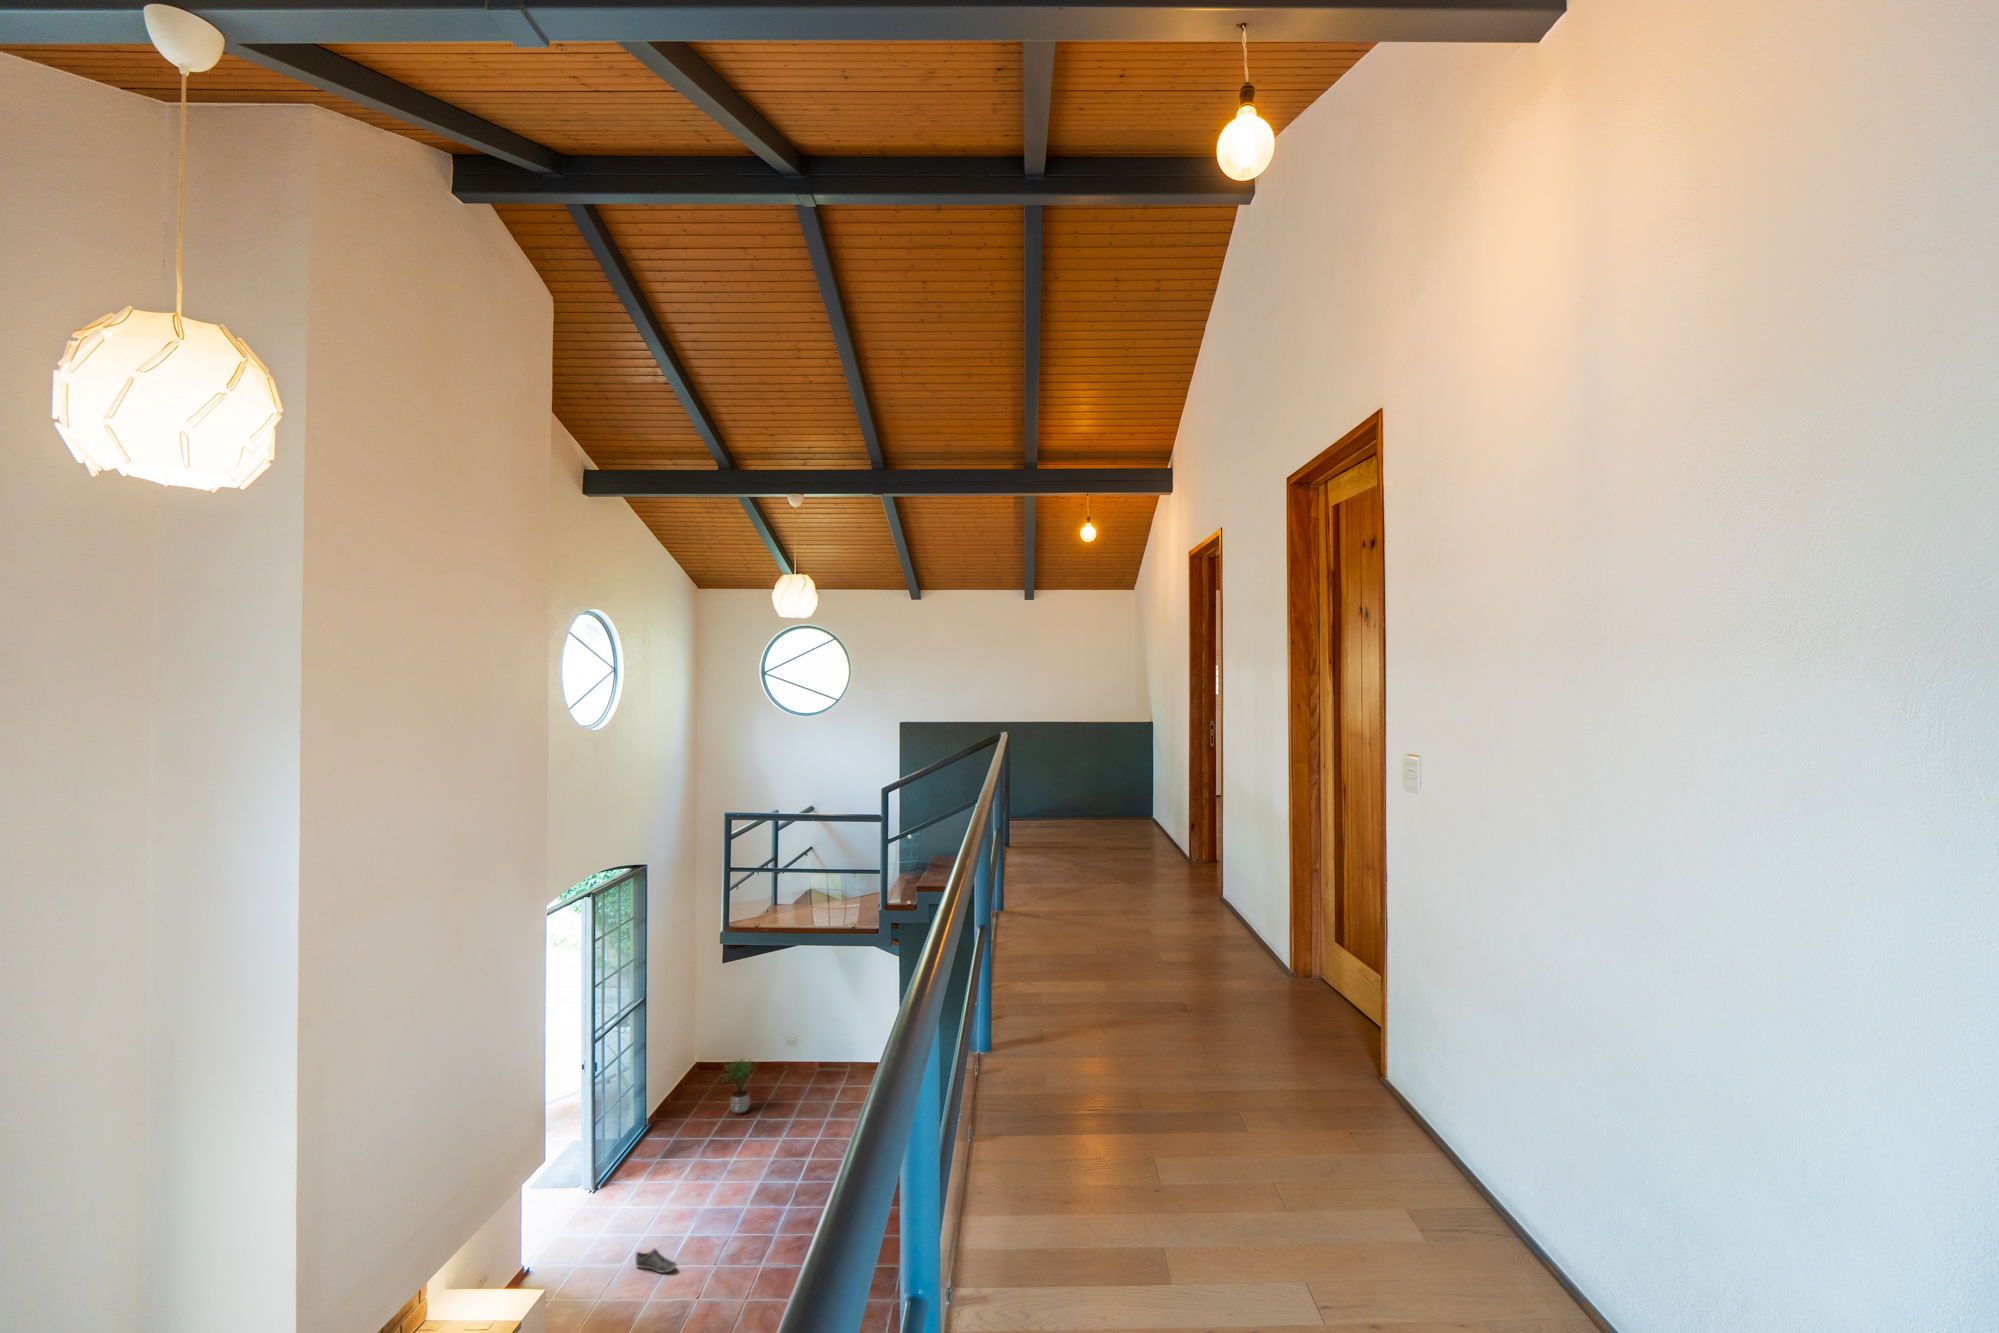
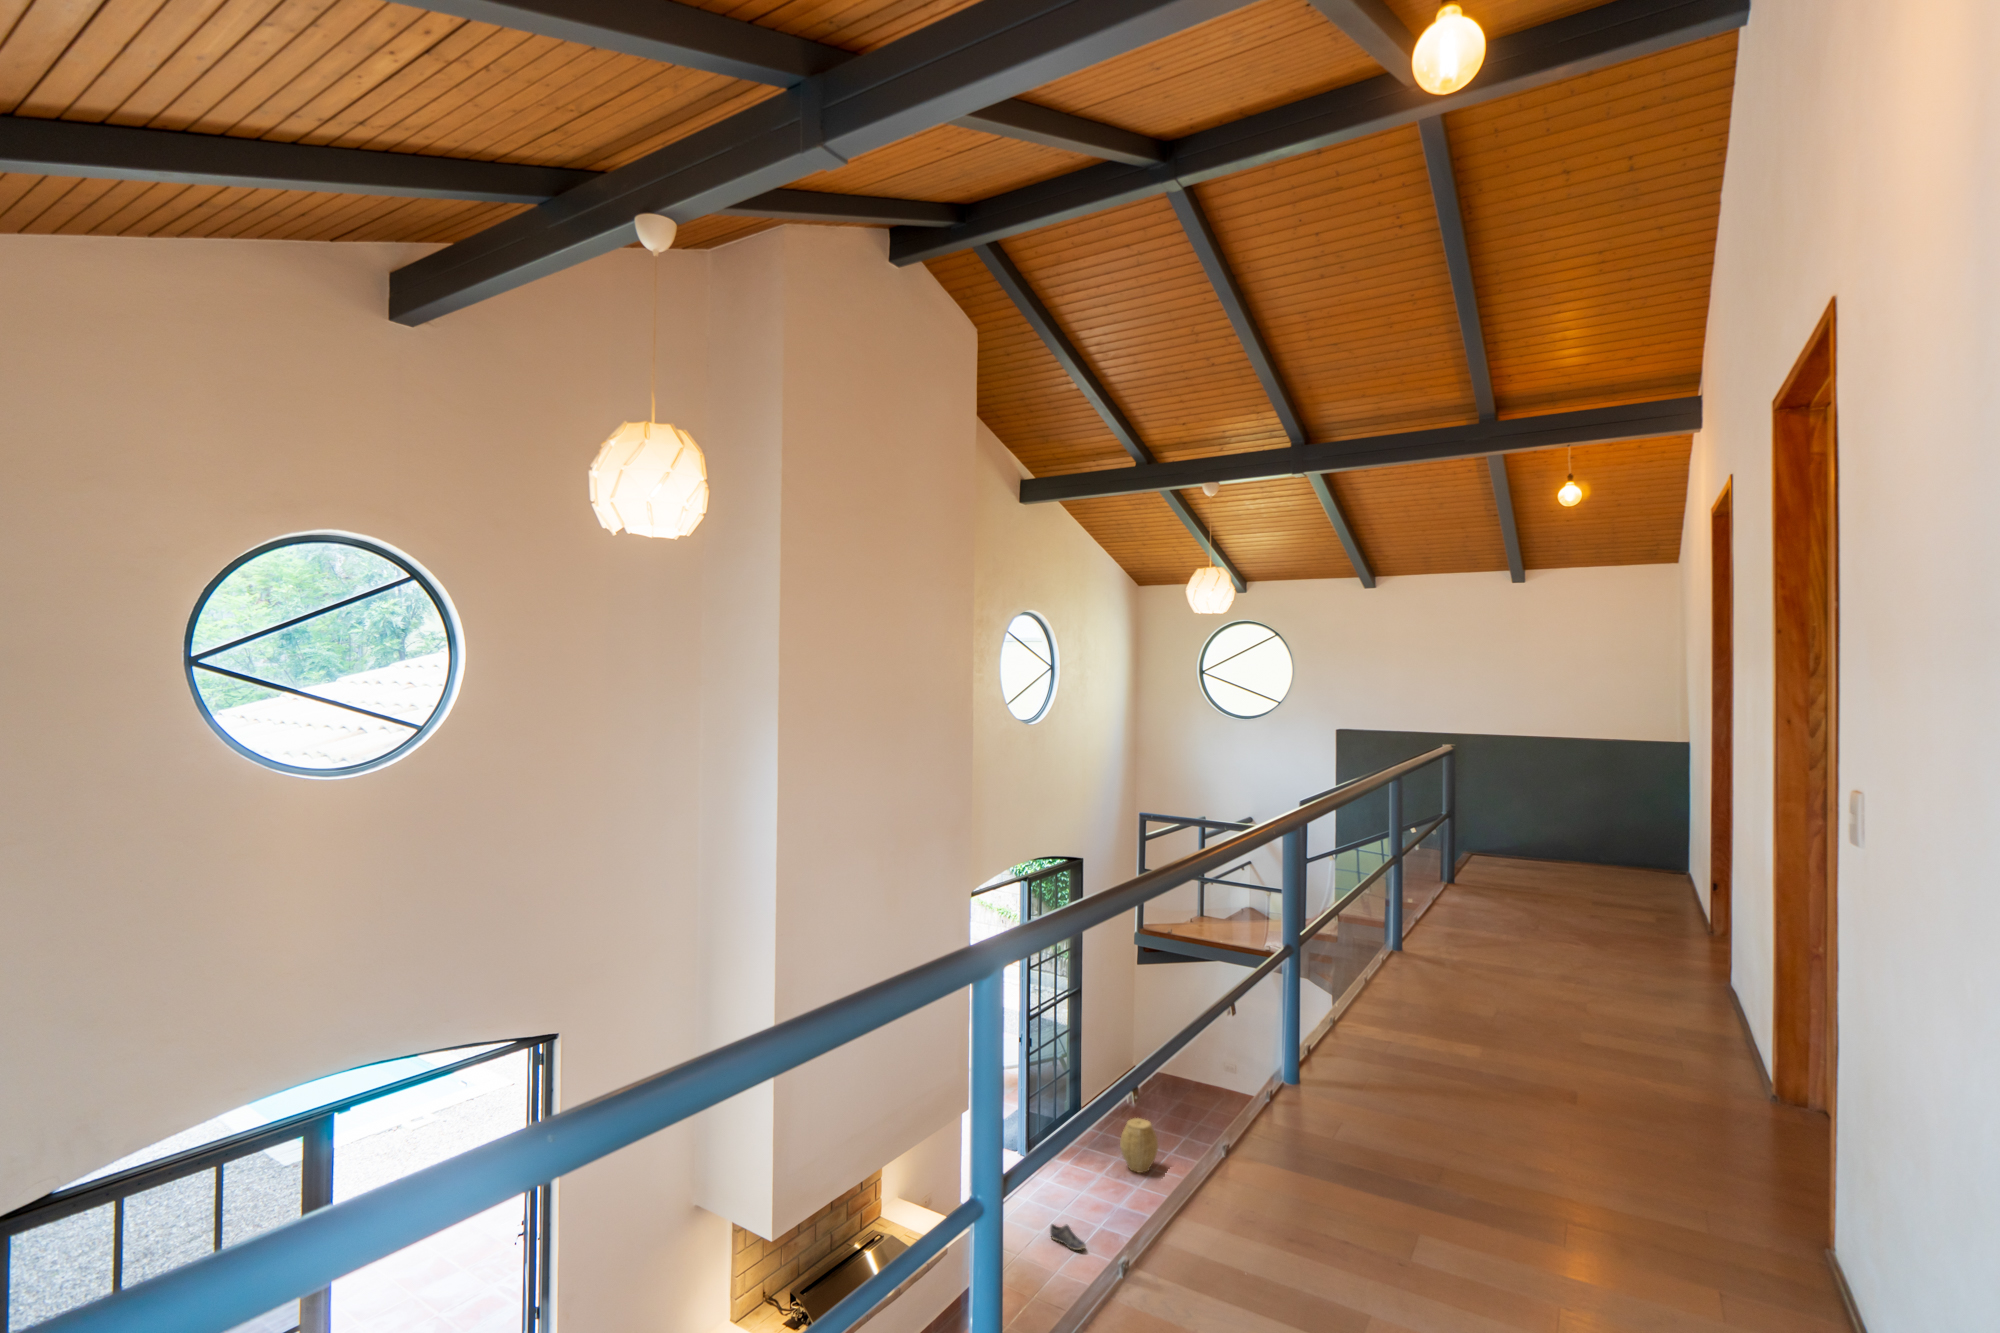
potted plant: present [722,1059,752,1115] -> none [1150,1064,1187,1122]
woven basket: none [698,1120,737,1174] -> present [1120,1118,1158,1173]

